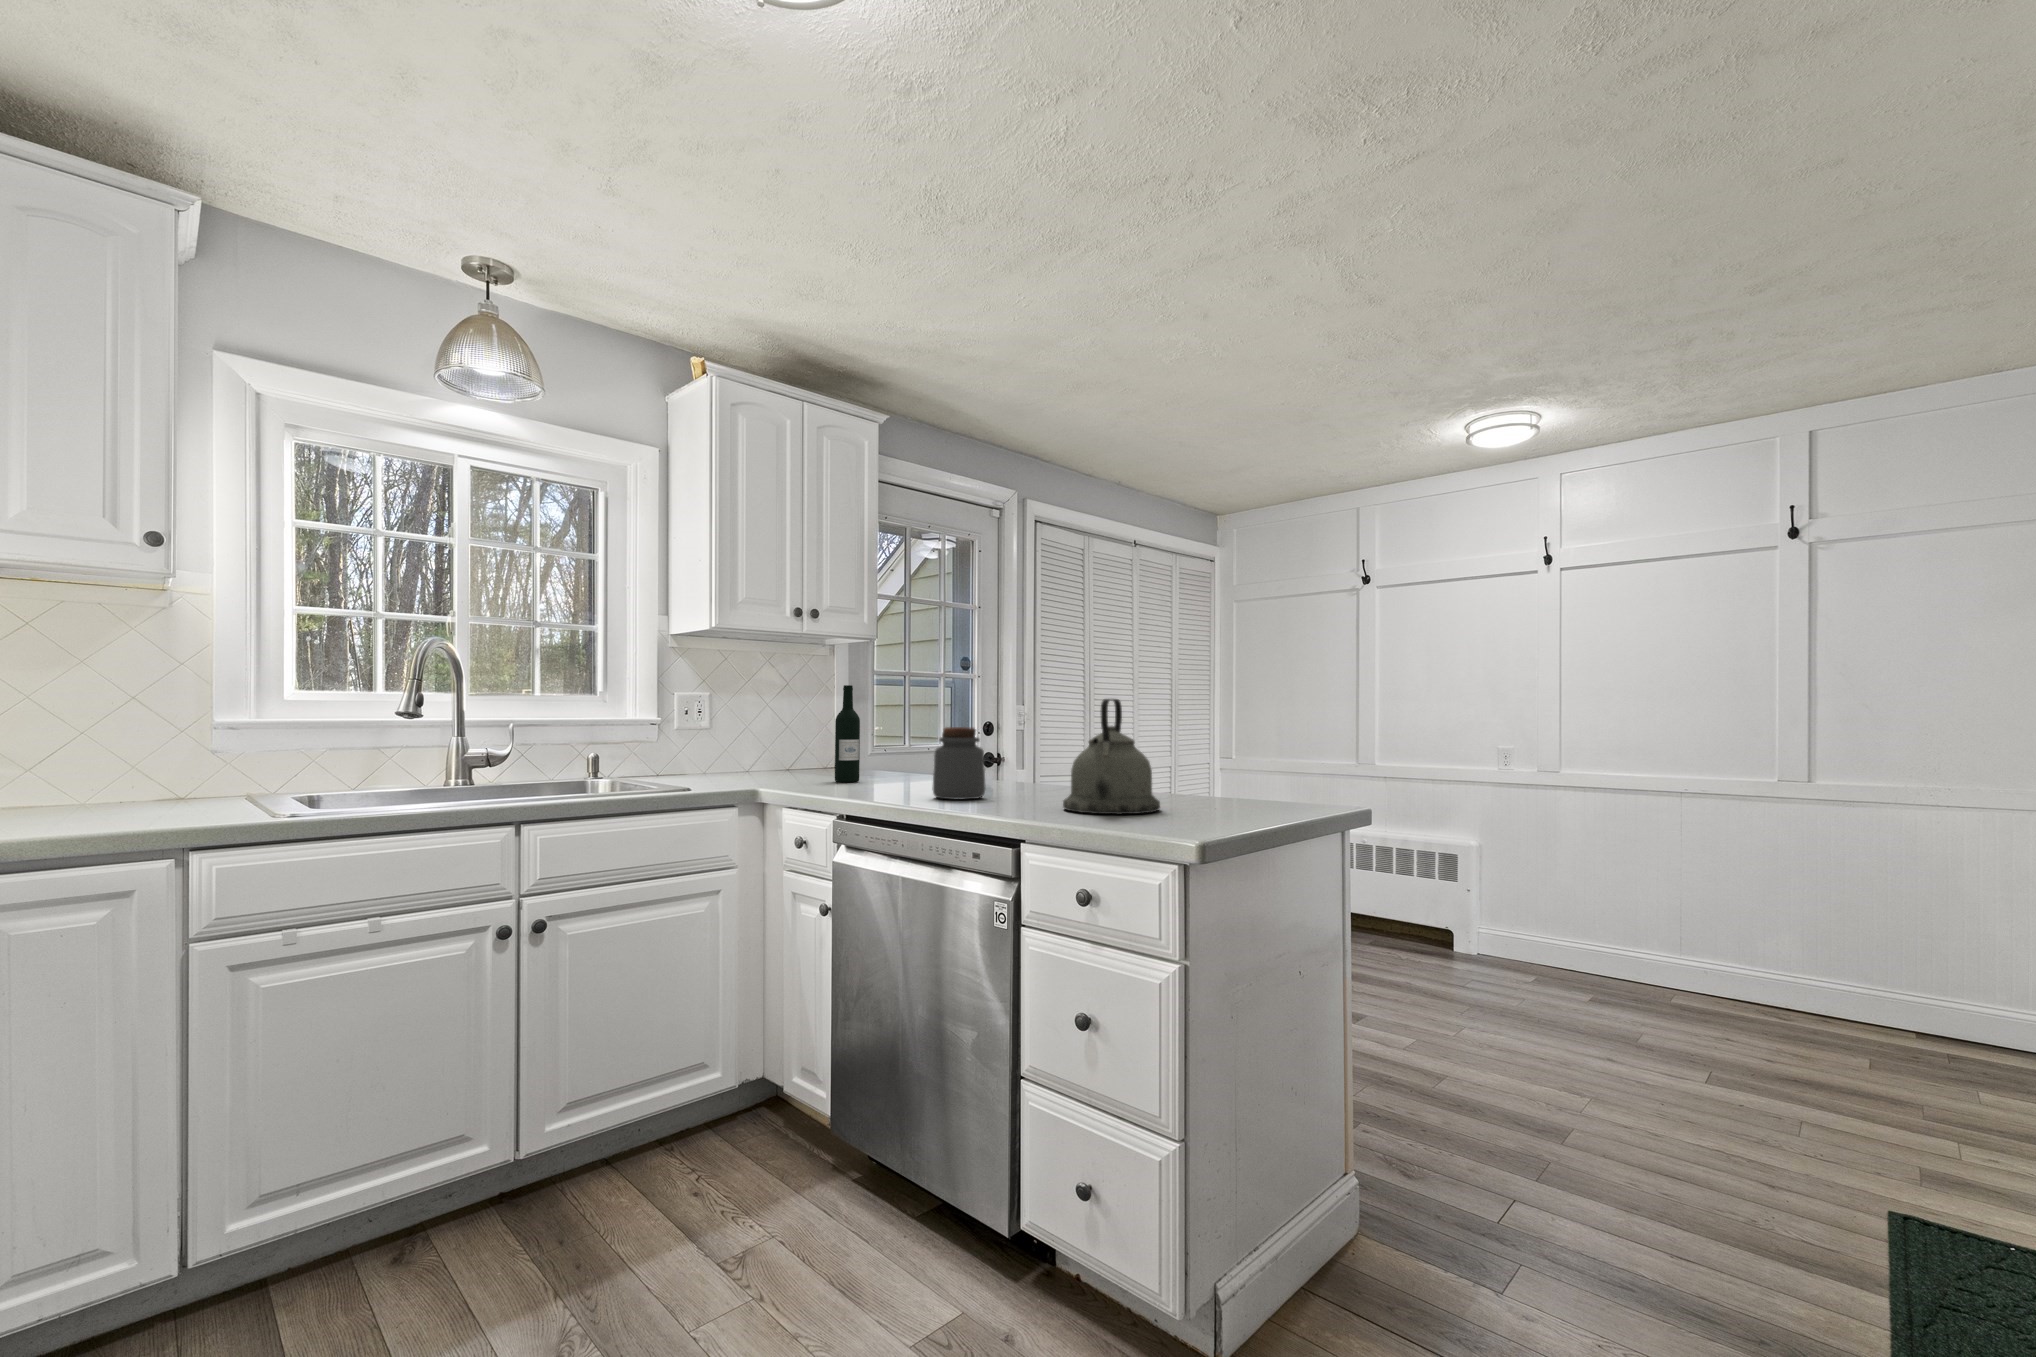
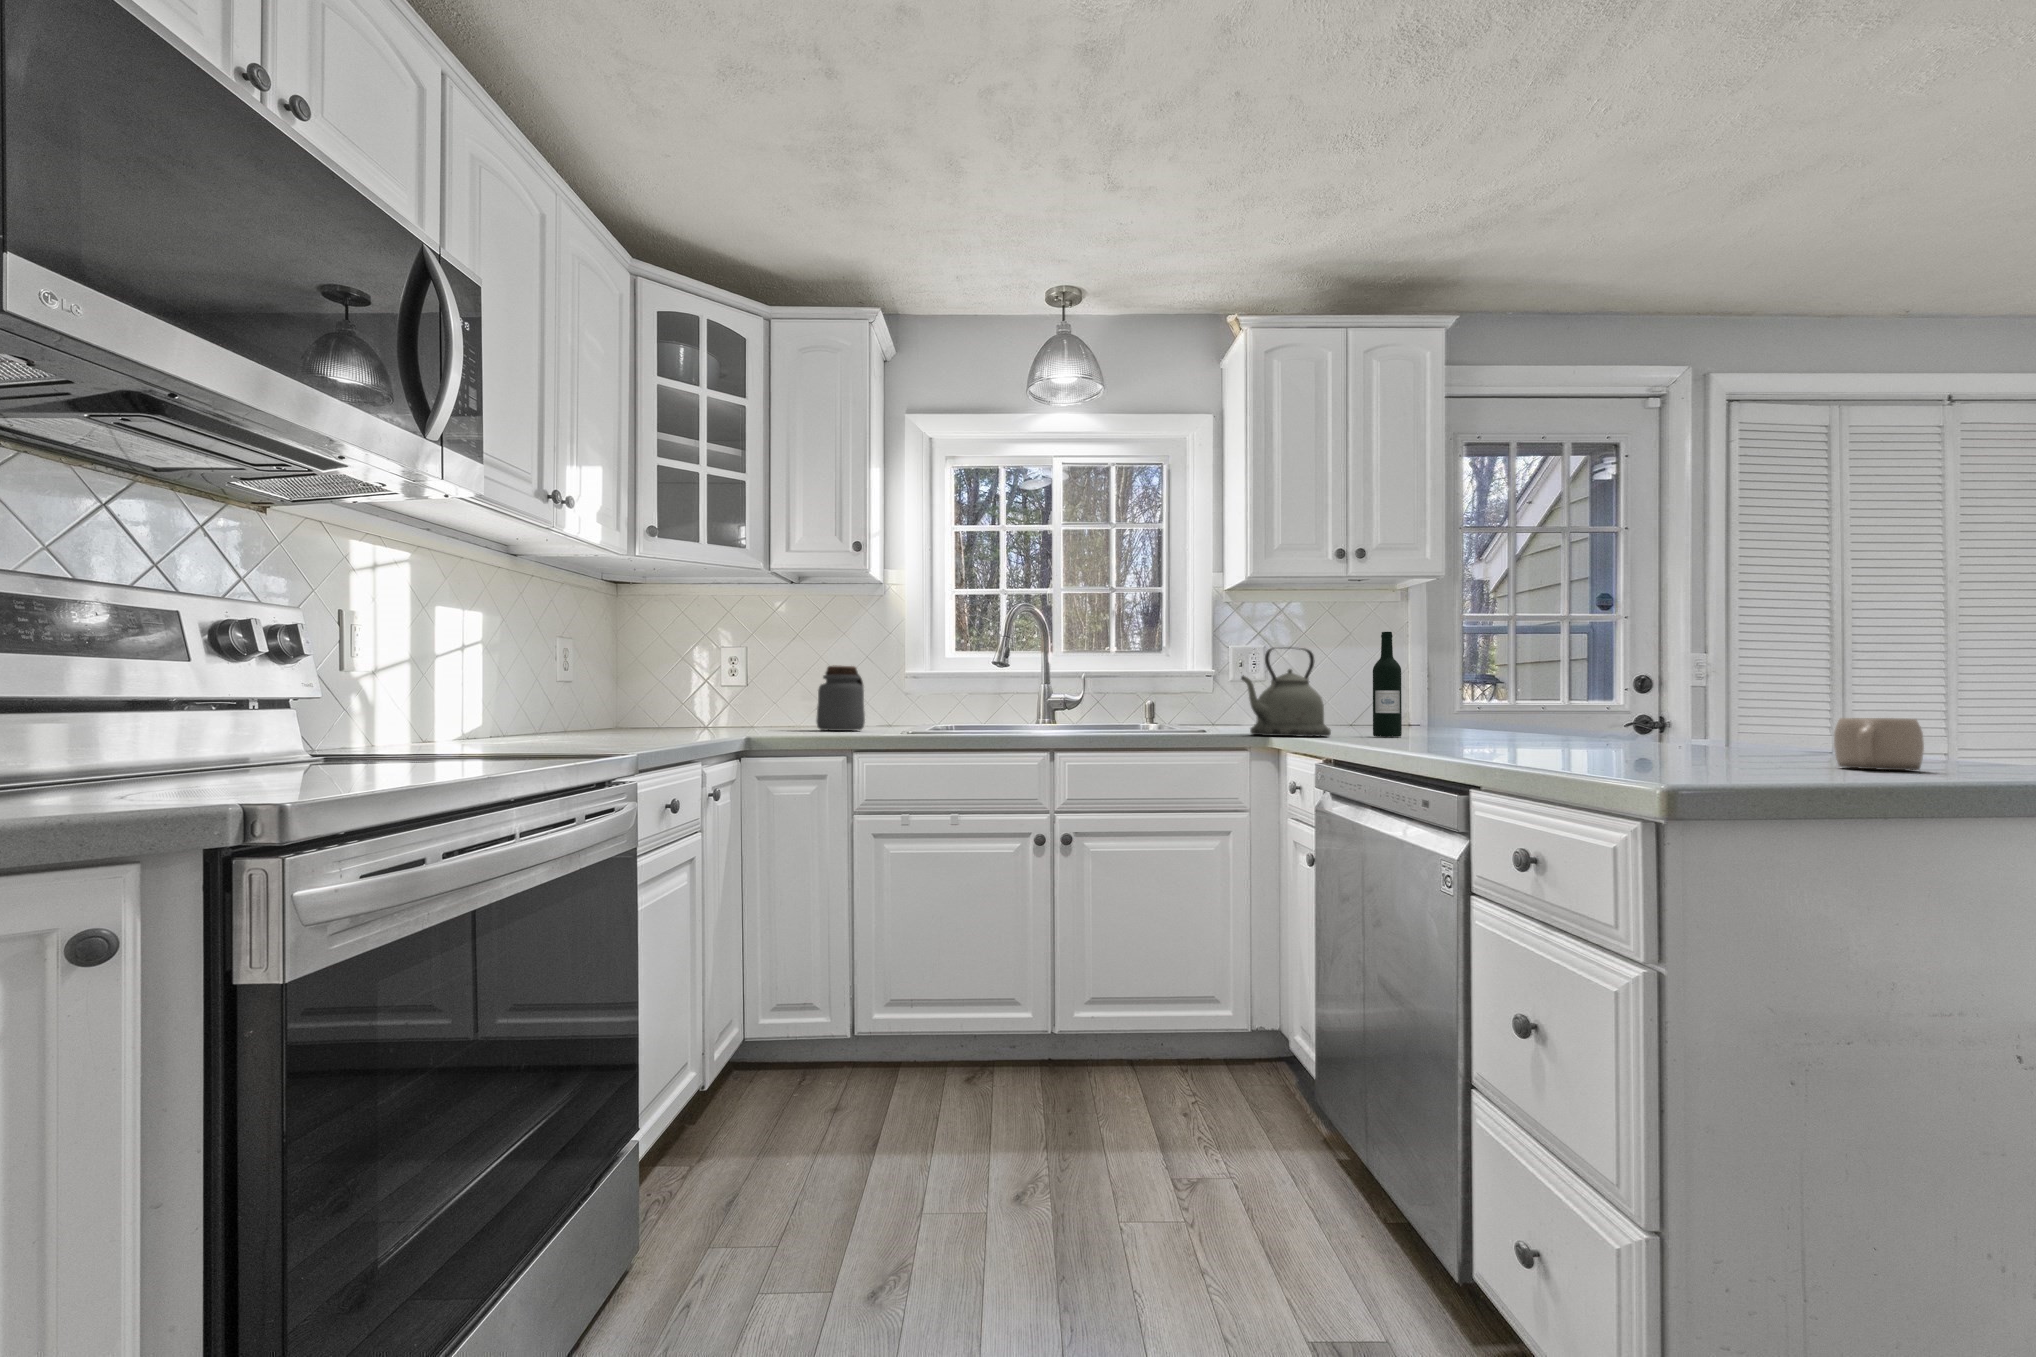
kettle: present [1063,699,1160,814] -> present [1241,648,1331,737]
jar: present [932,727,986,800] -> present [816,665,865,731]
mug: none [1203,774,1243,808] -> present [1834,718,1924,770]

